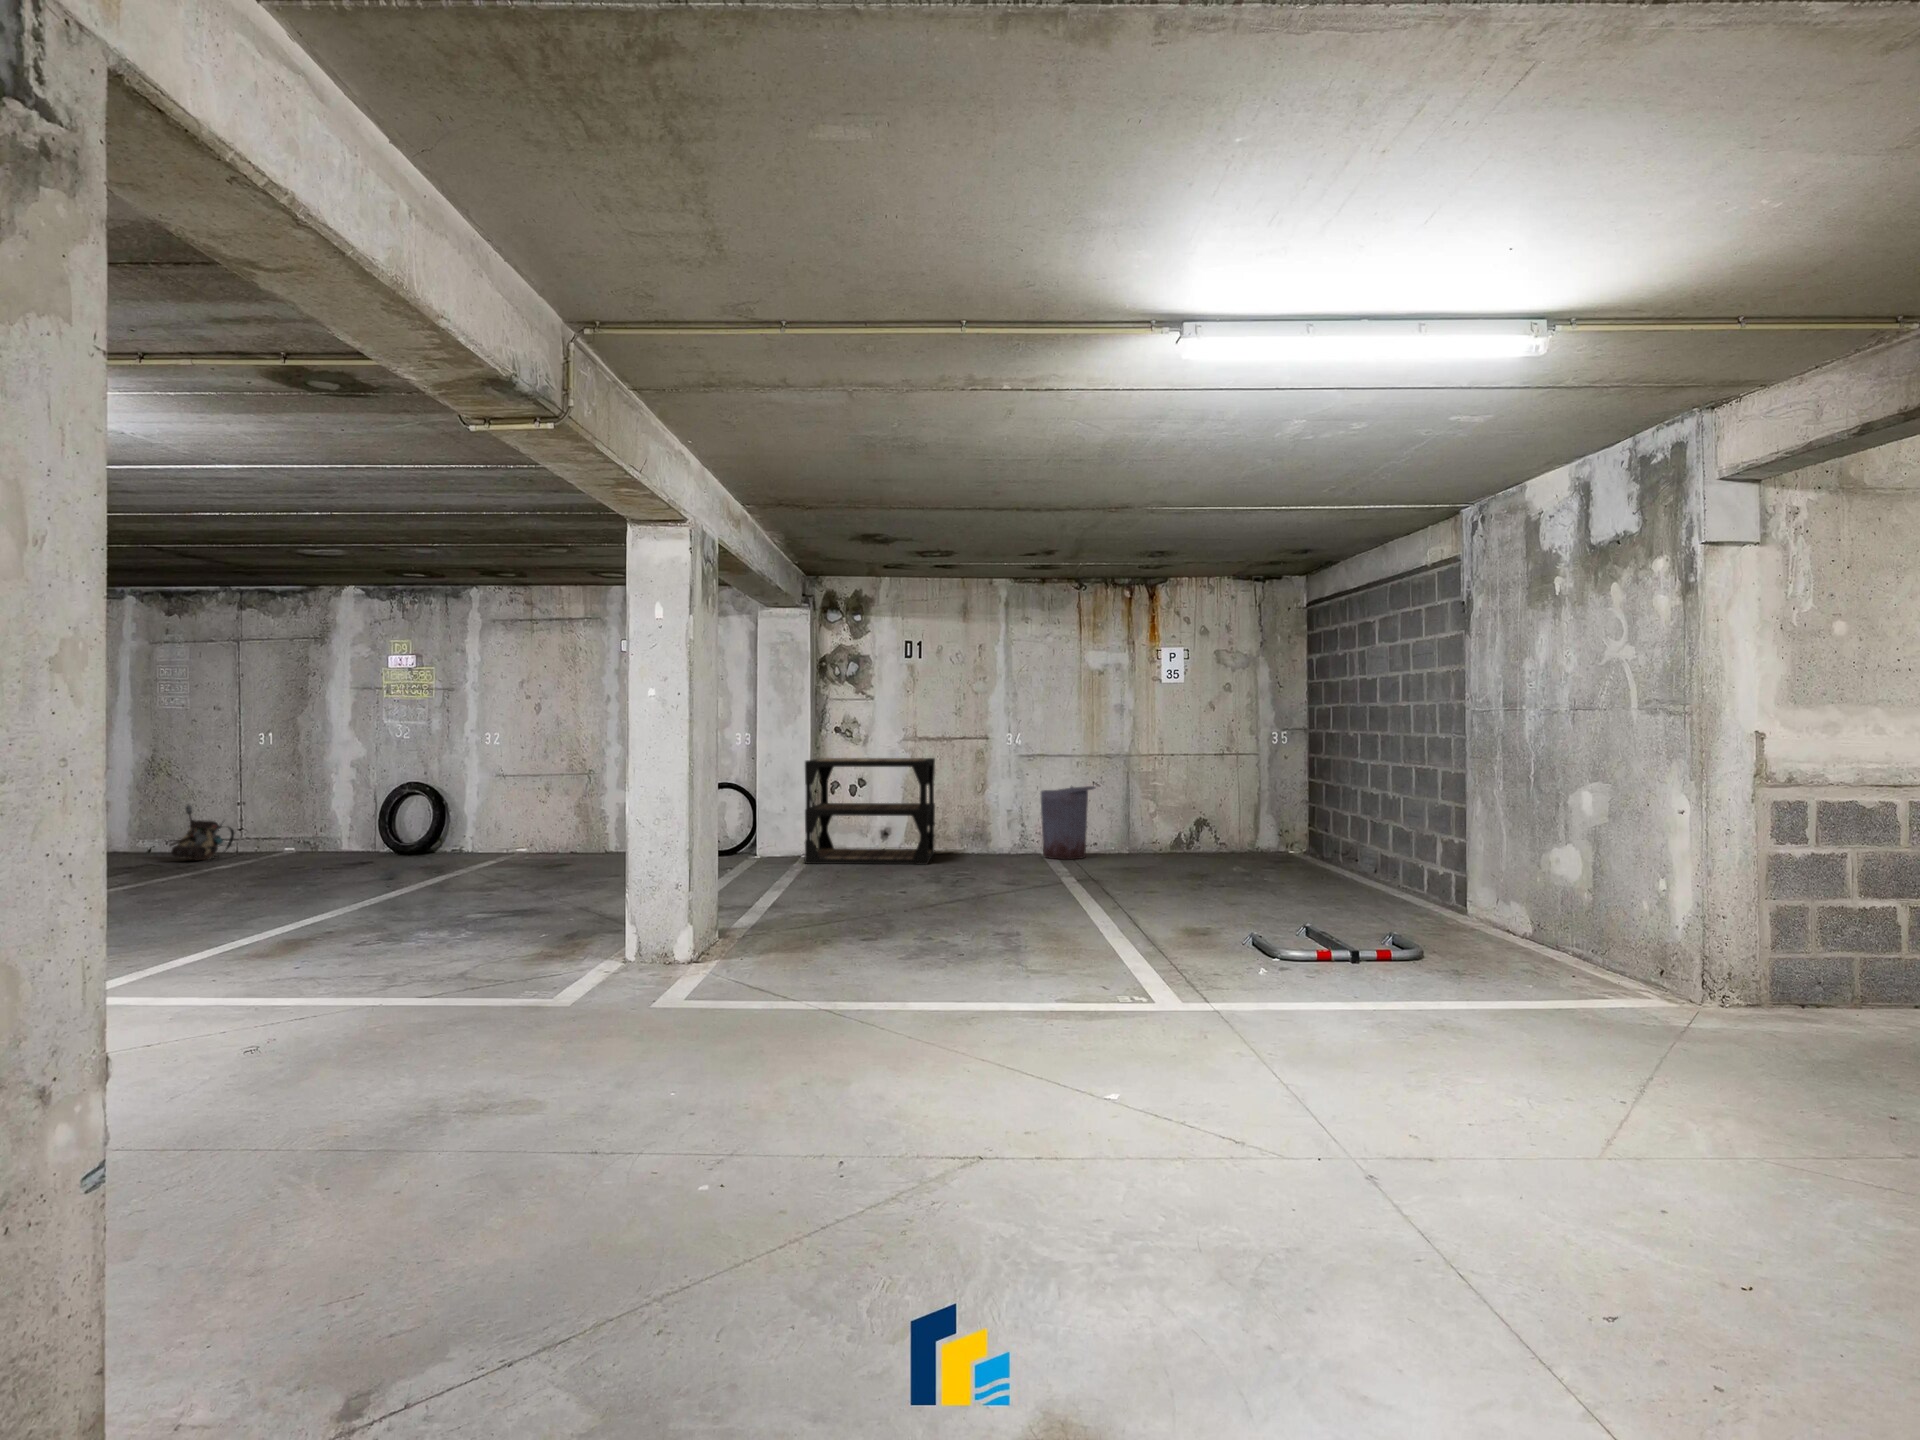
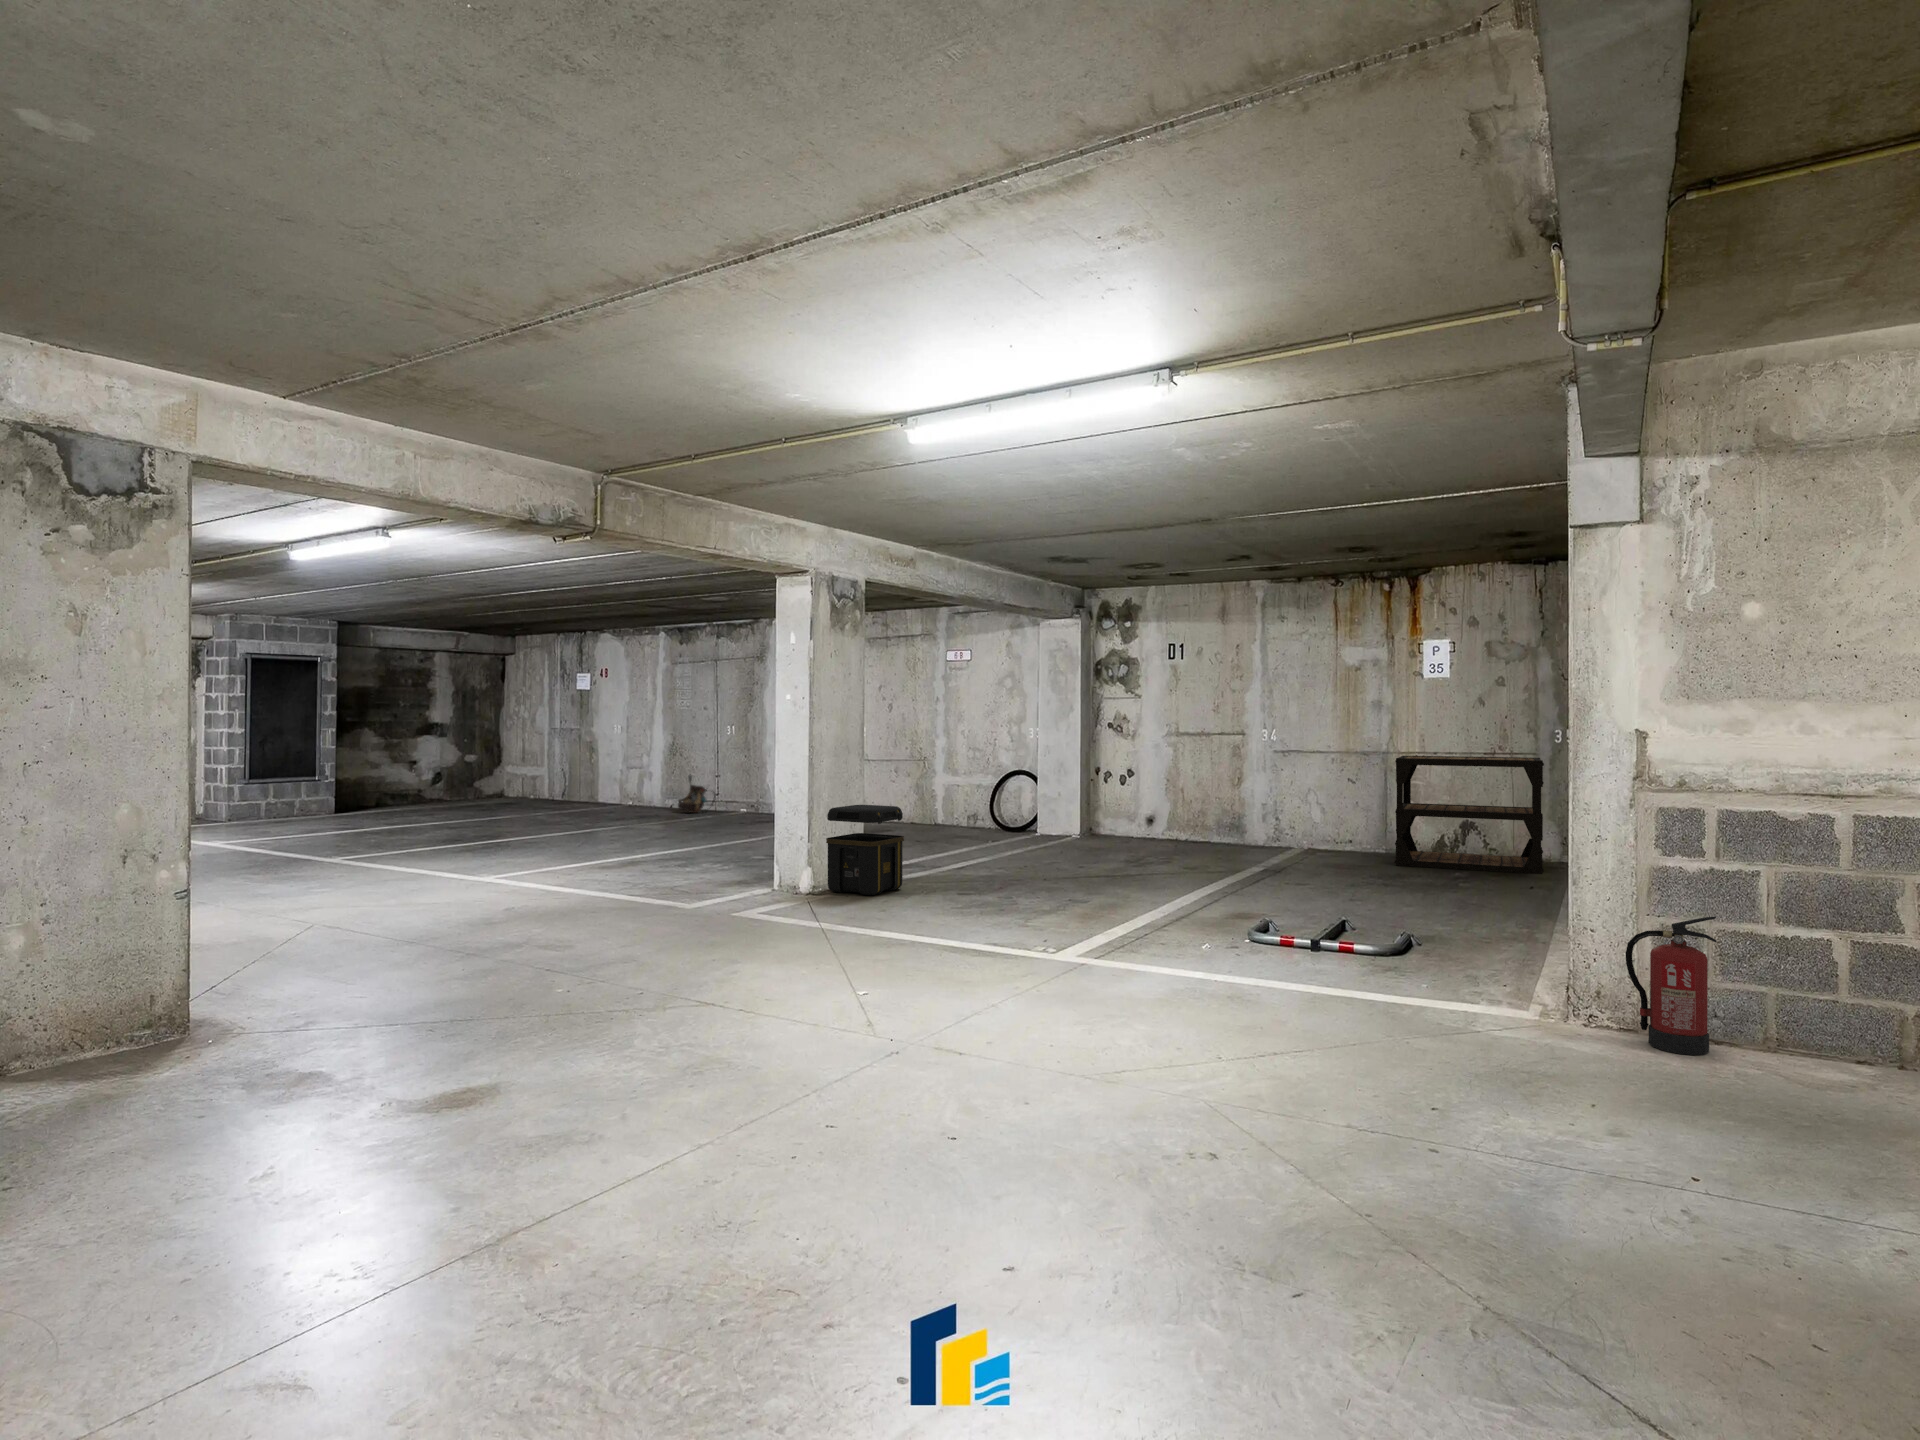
shelving unit: present [805,758,935,865] -> present [1395,756,1544,874]
trash can: present [1041,786,1095,859] -> none [1284,782,1342,855]
toolbox: none [681,838,774,960] -> present [826,805,904,895]
fire extinguisher: none [1774,897,1848,1027] -> present [1626,916,1717,1055]

